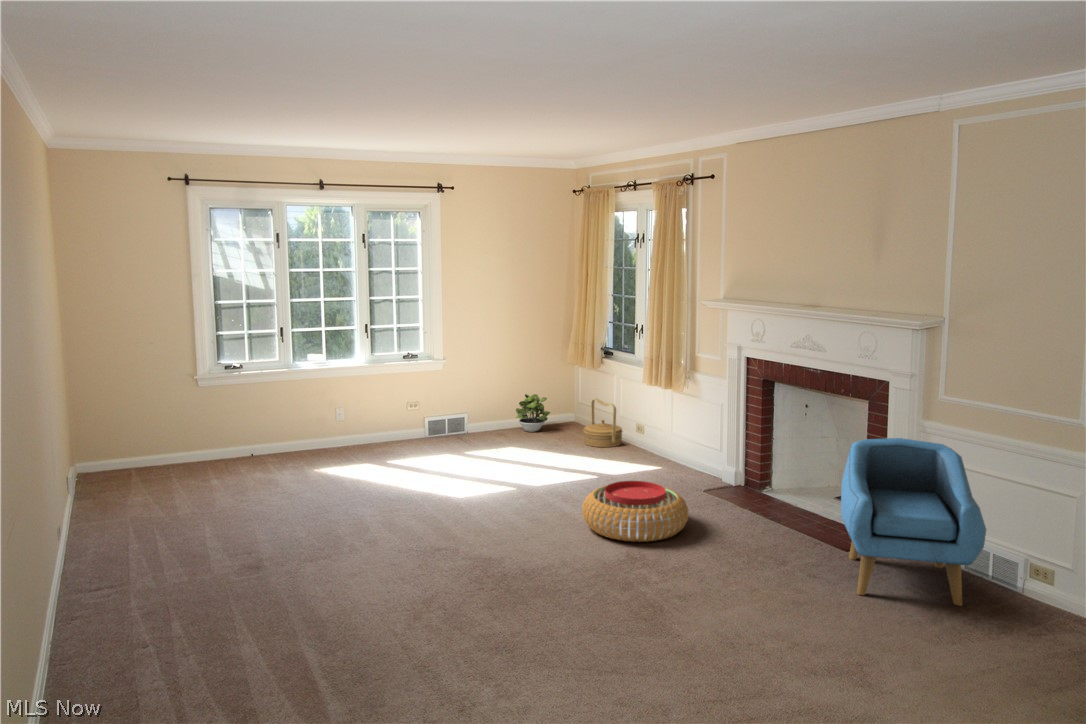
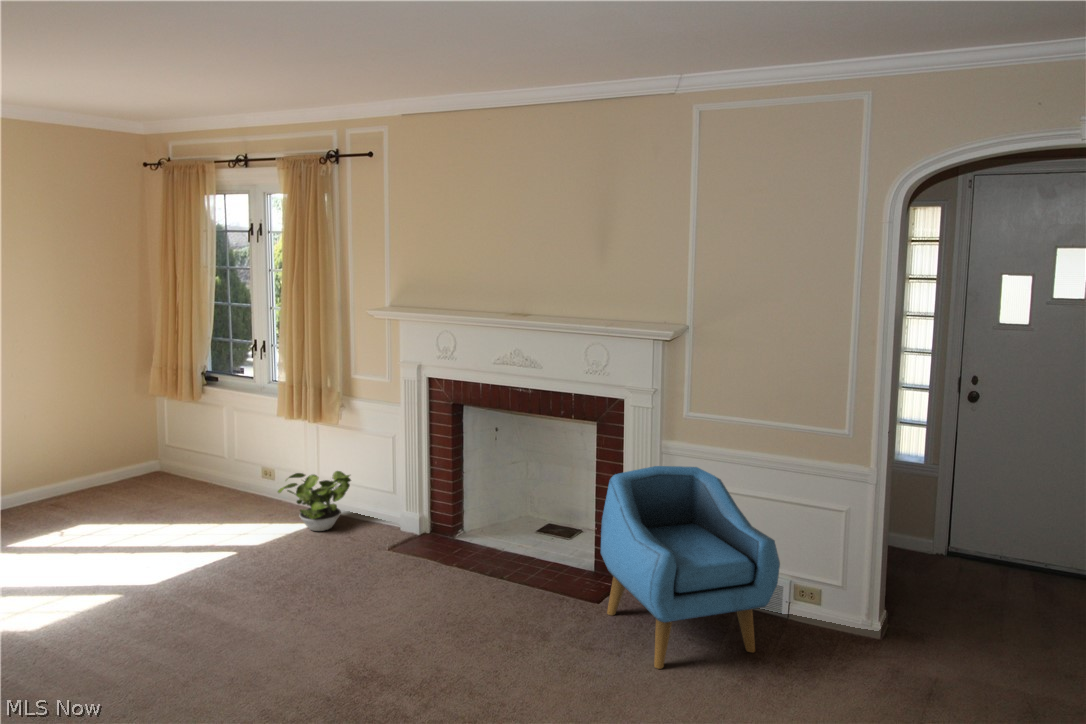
potted plant: present [516,394,550,432] -> present [278,471,351,531]
woven basket: present [584,399,622,447] -> none [187,442,244,507]
pouf: present [582,481,688,542] -> none [252,563,407,665]

